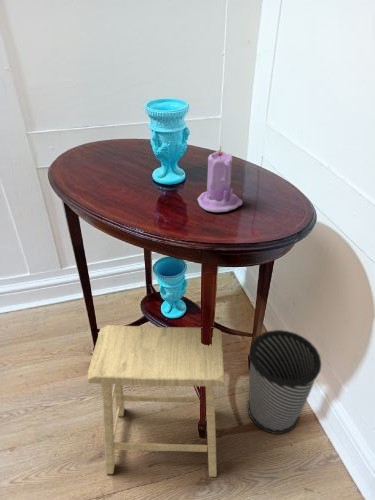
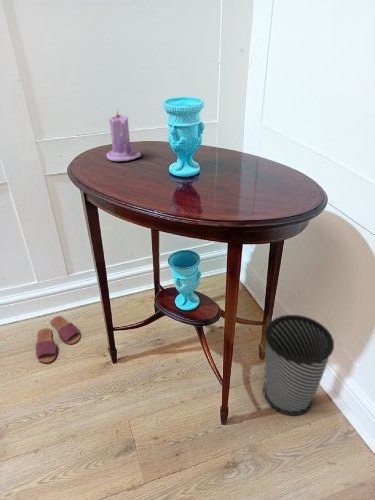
candle: present [198,149,242,212] -> present [107,112,141,161]
slippers: none [22,309,69,358] -> present [36,316,80,363]
footstool: present [88,325,224,477] -> none [120,311,252,466]

